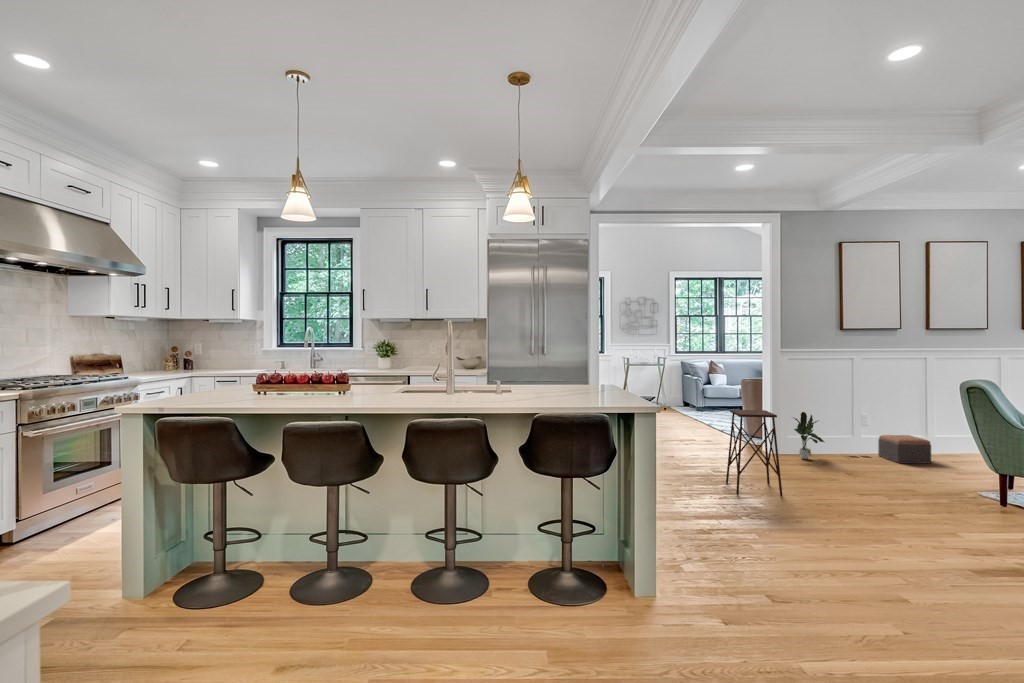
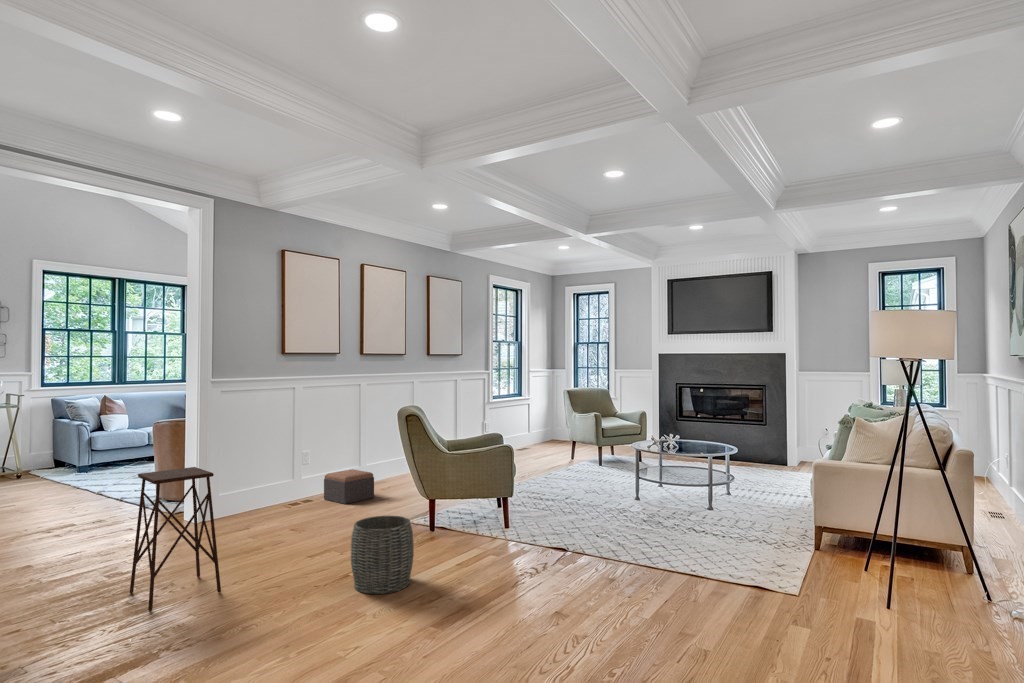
potted plant: present [793,412,824,459] -> none [225,458,268,522]
woven basket: none [885,468,948,532] -> present [351,516,414,594]

